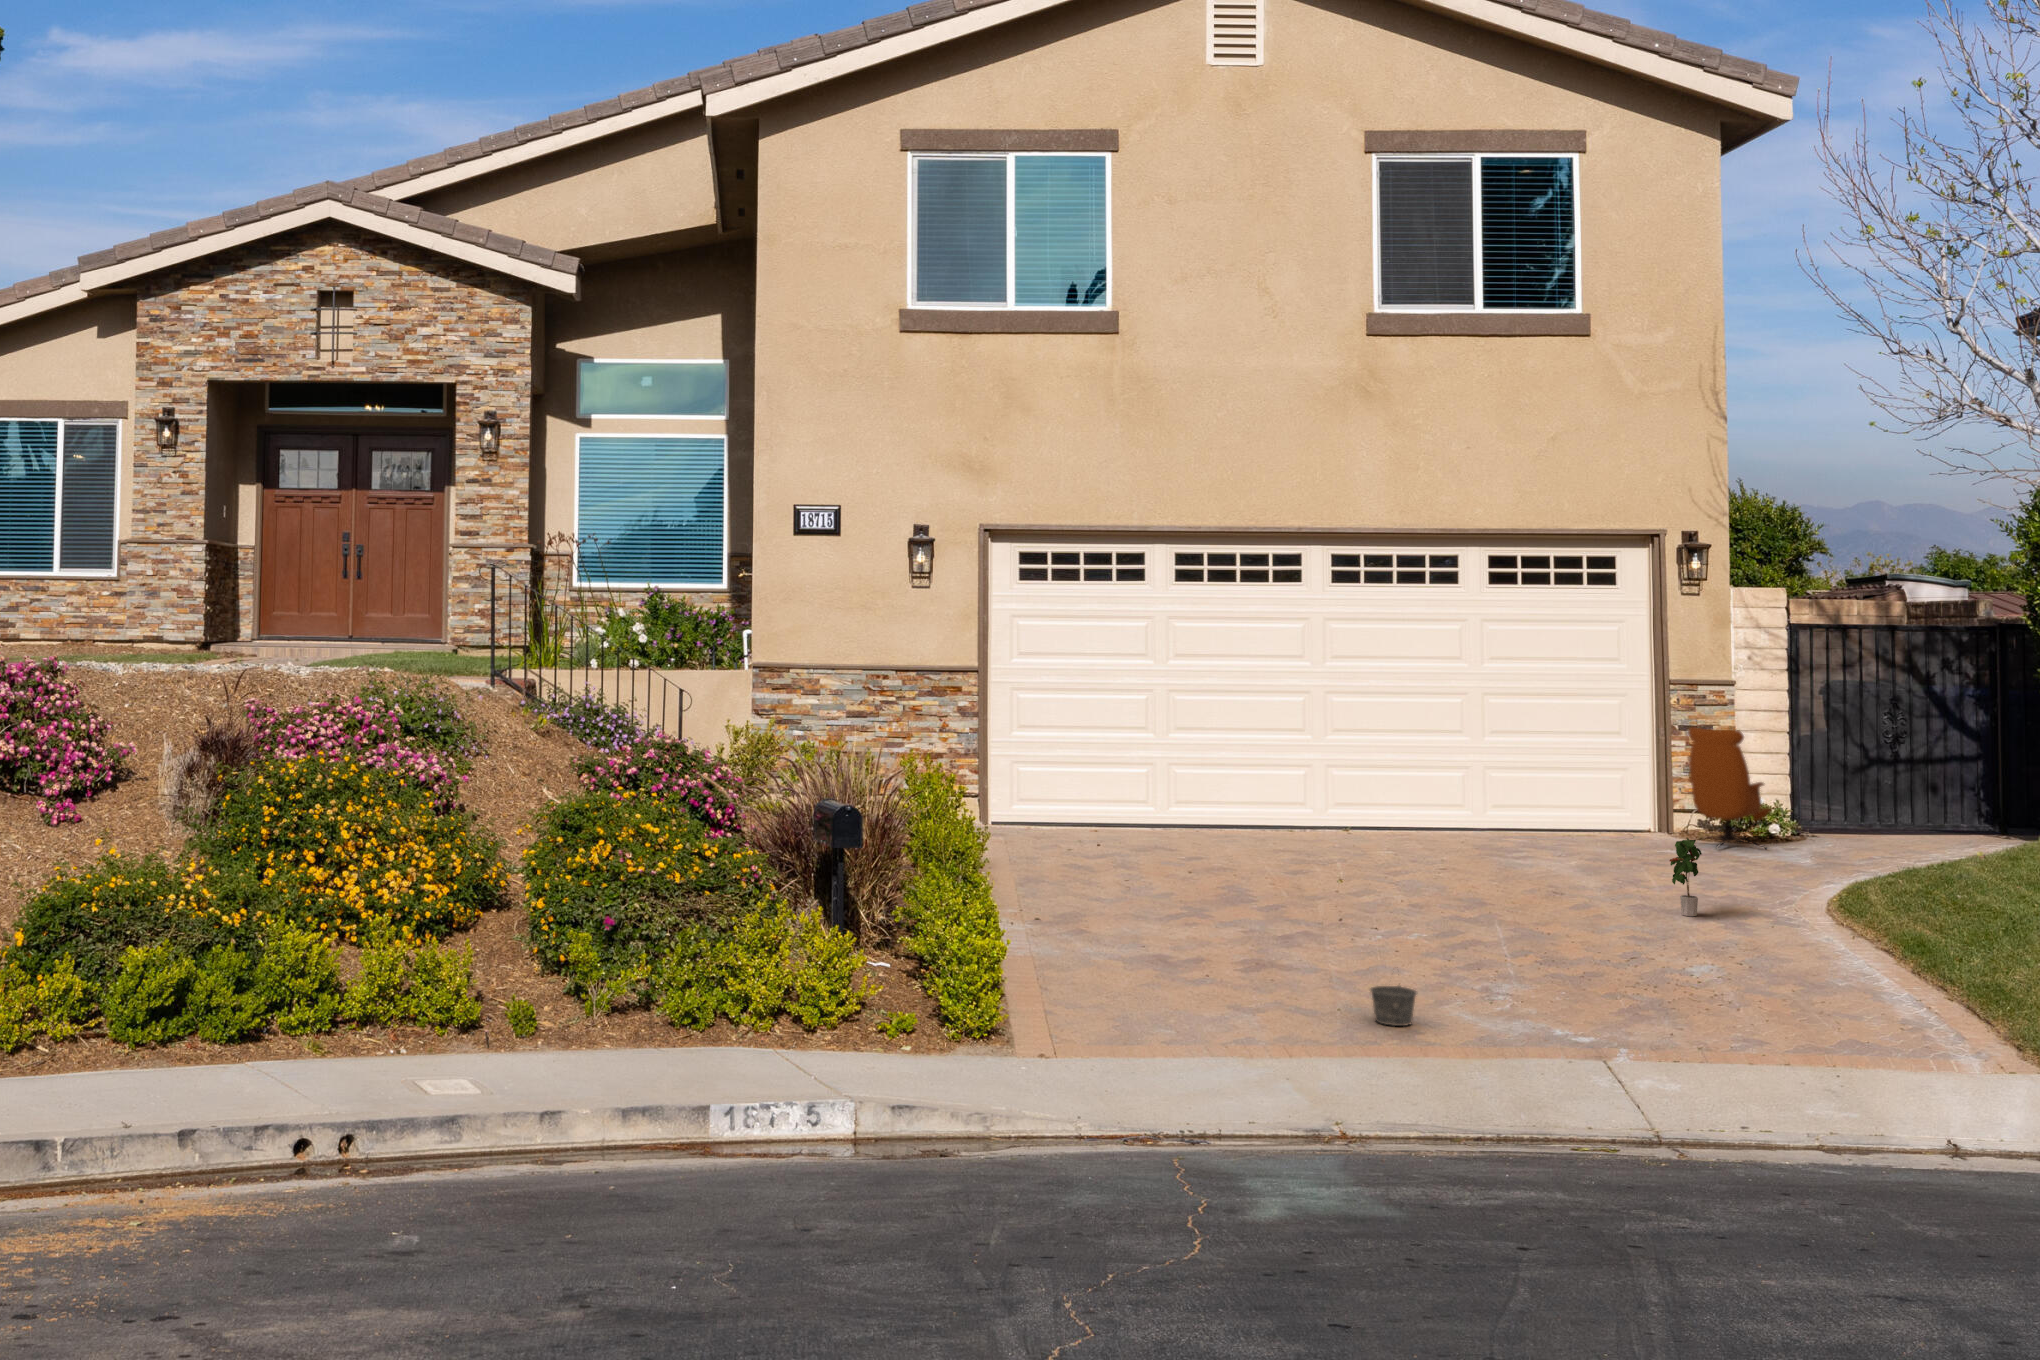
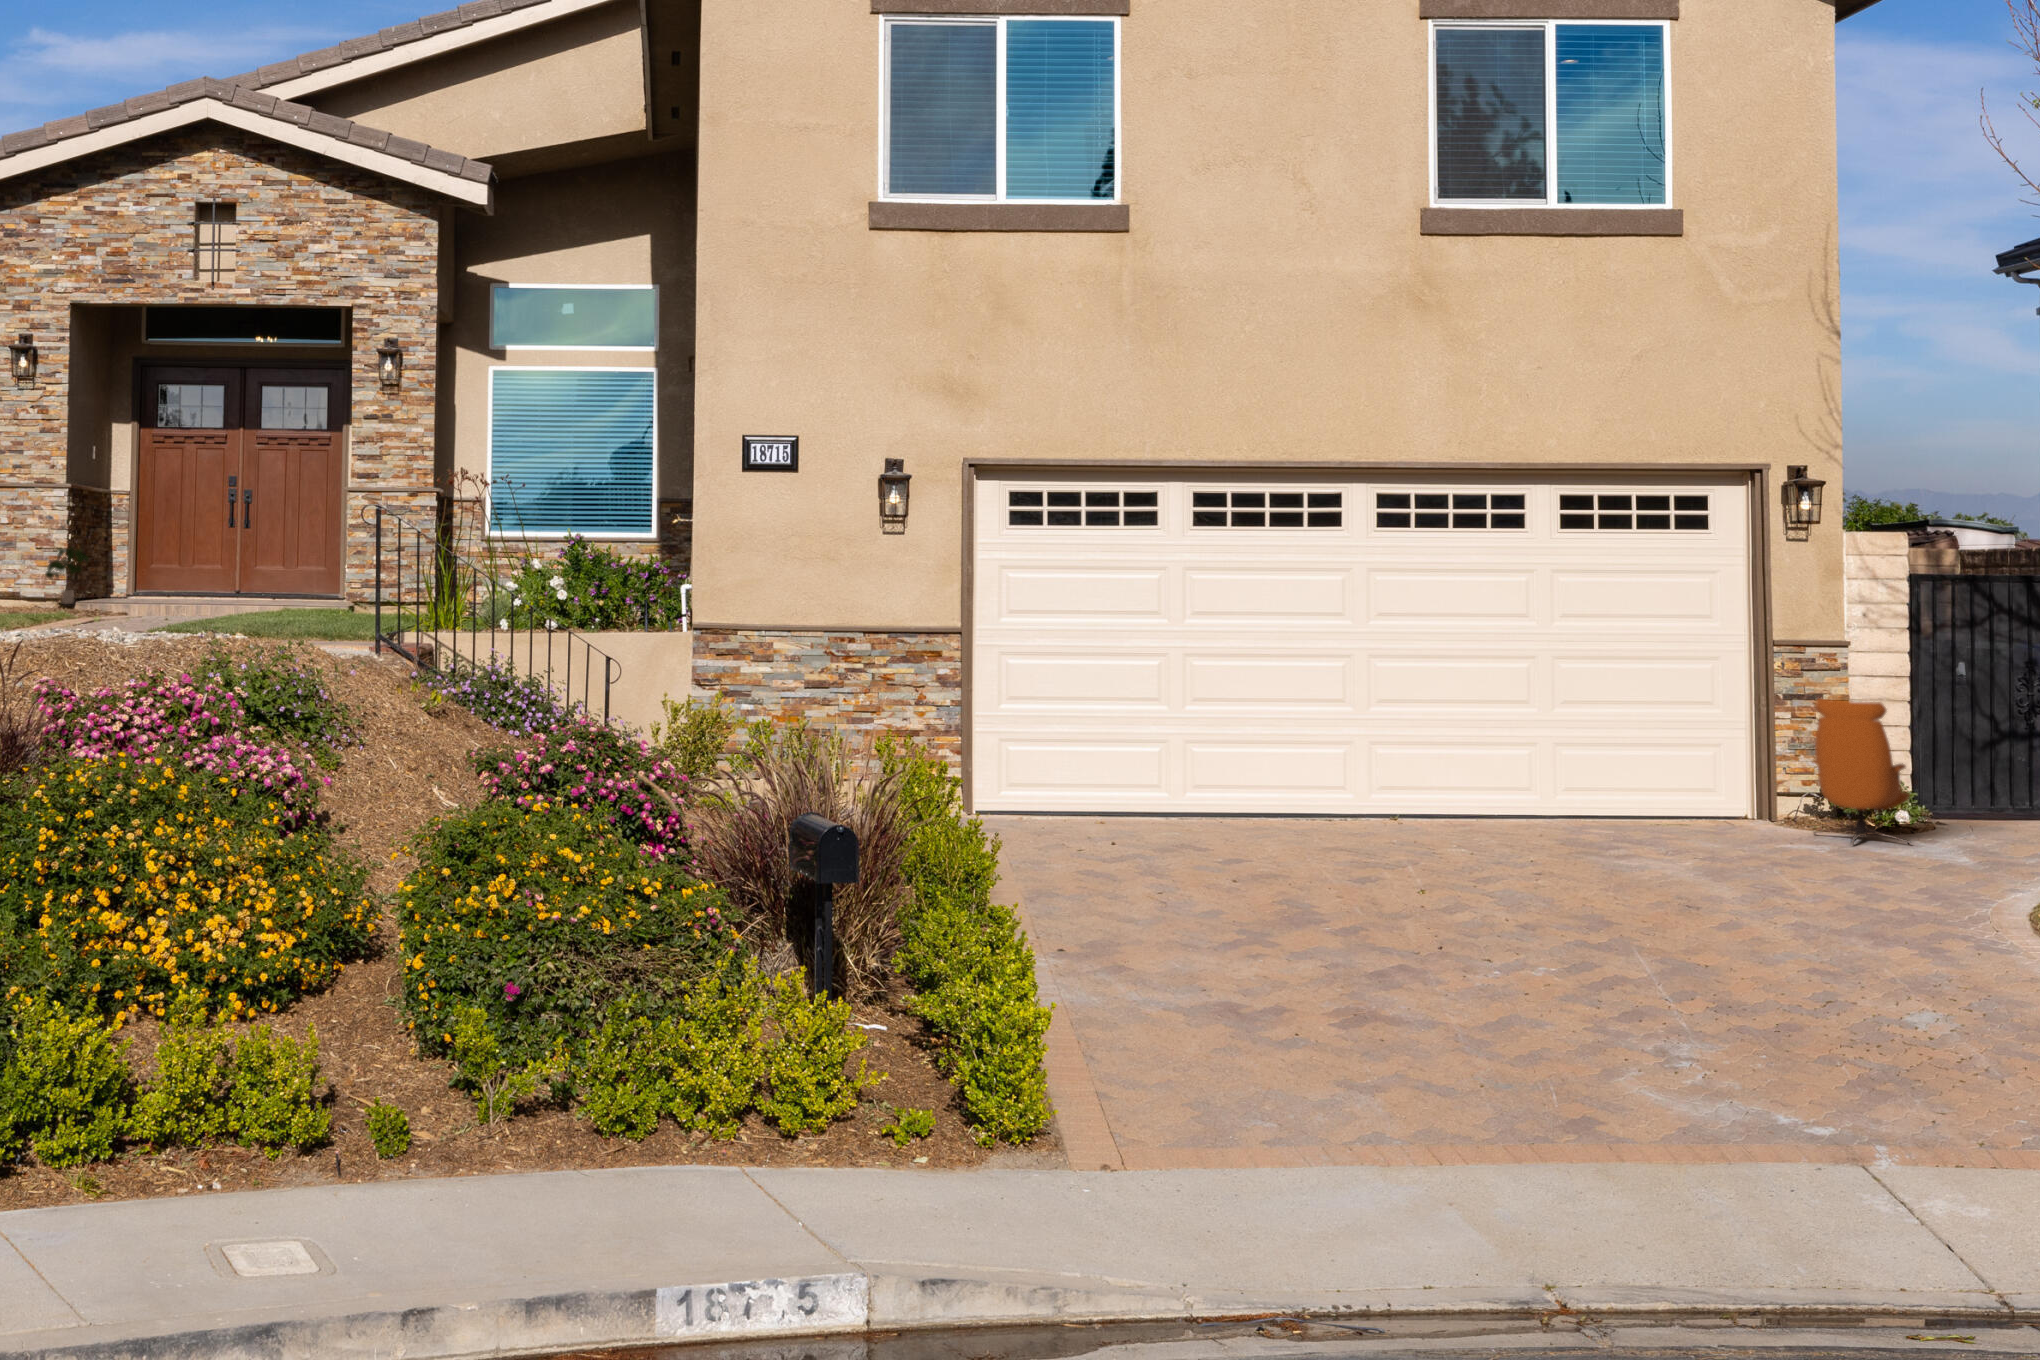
potted plant: present [1669,838,1702,916] -> present [45,547,89,604]
bucket: present [1370,986,1417,1026] -> none [1549,1044,1617,1128]

